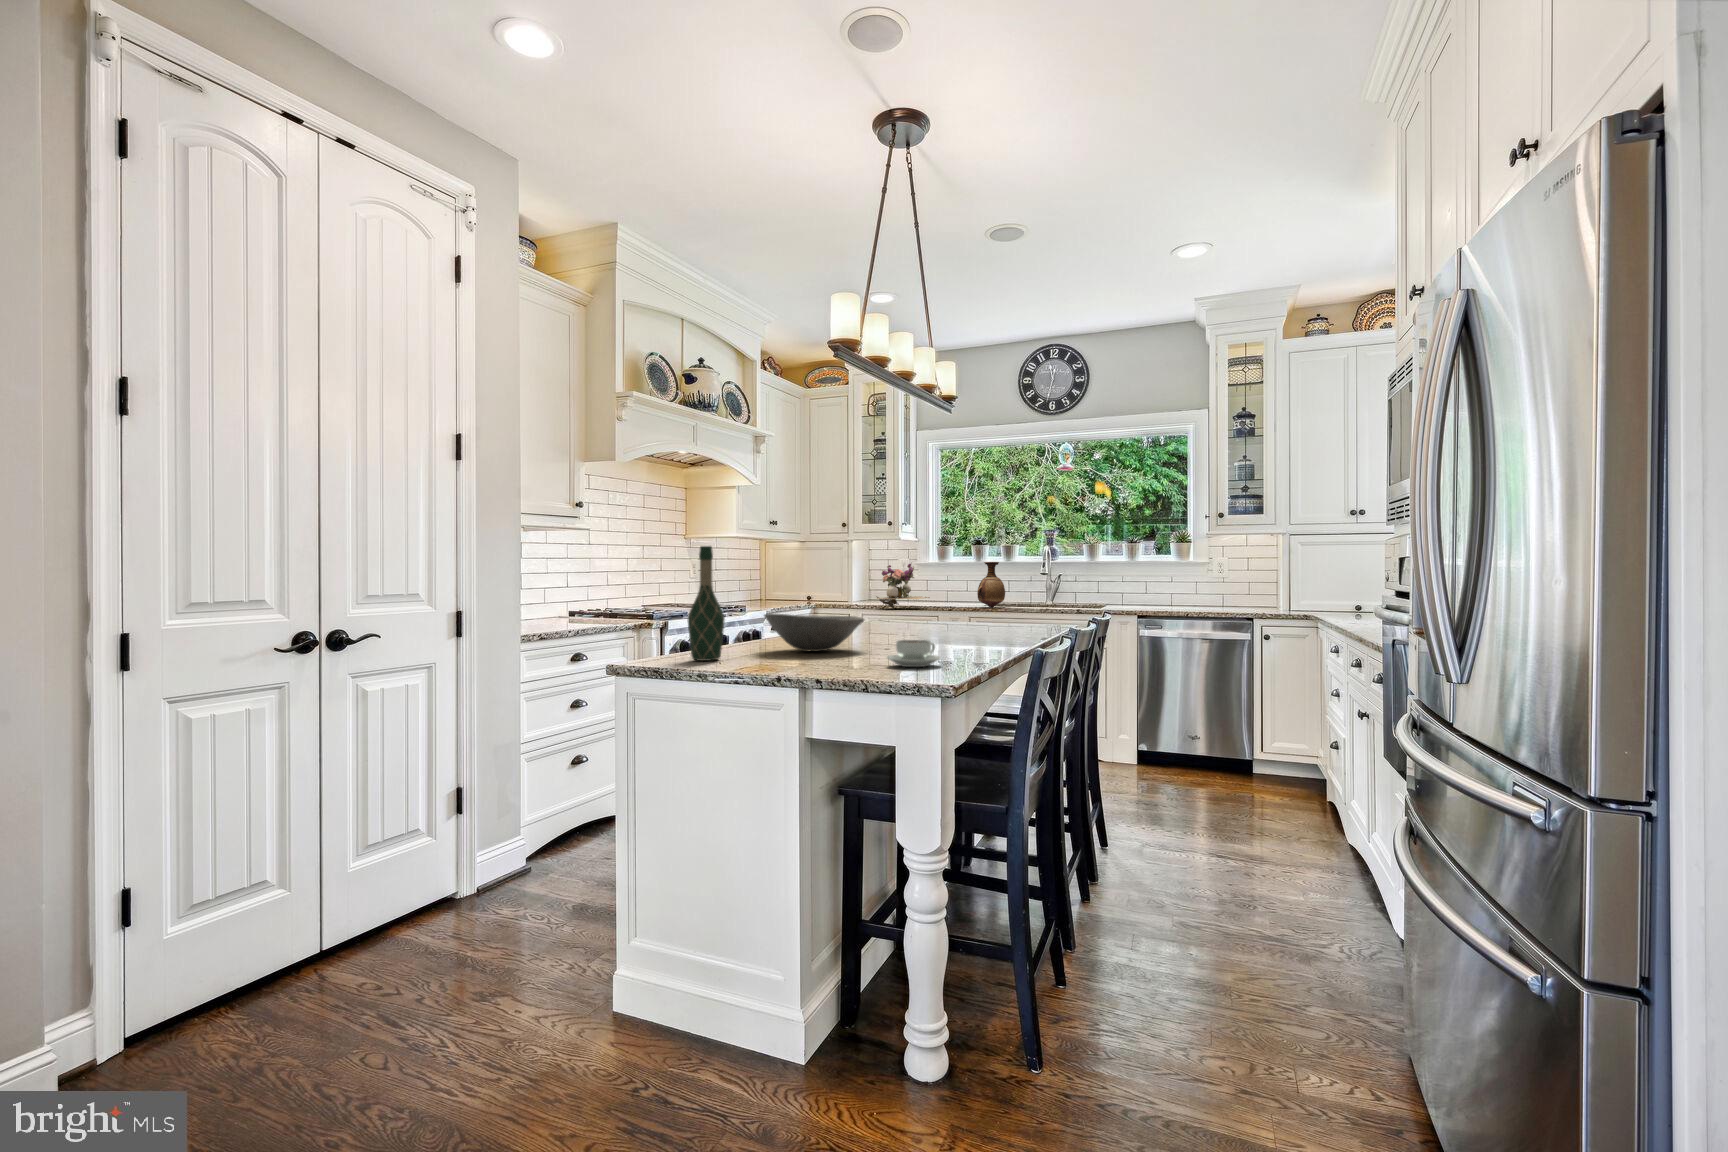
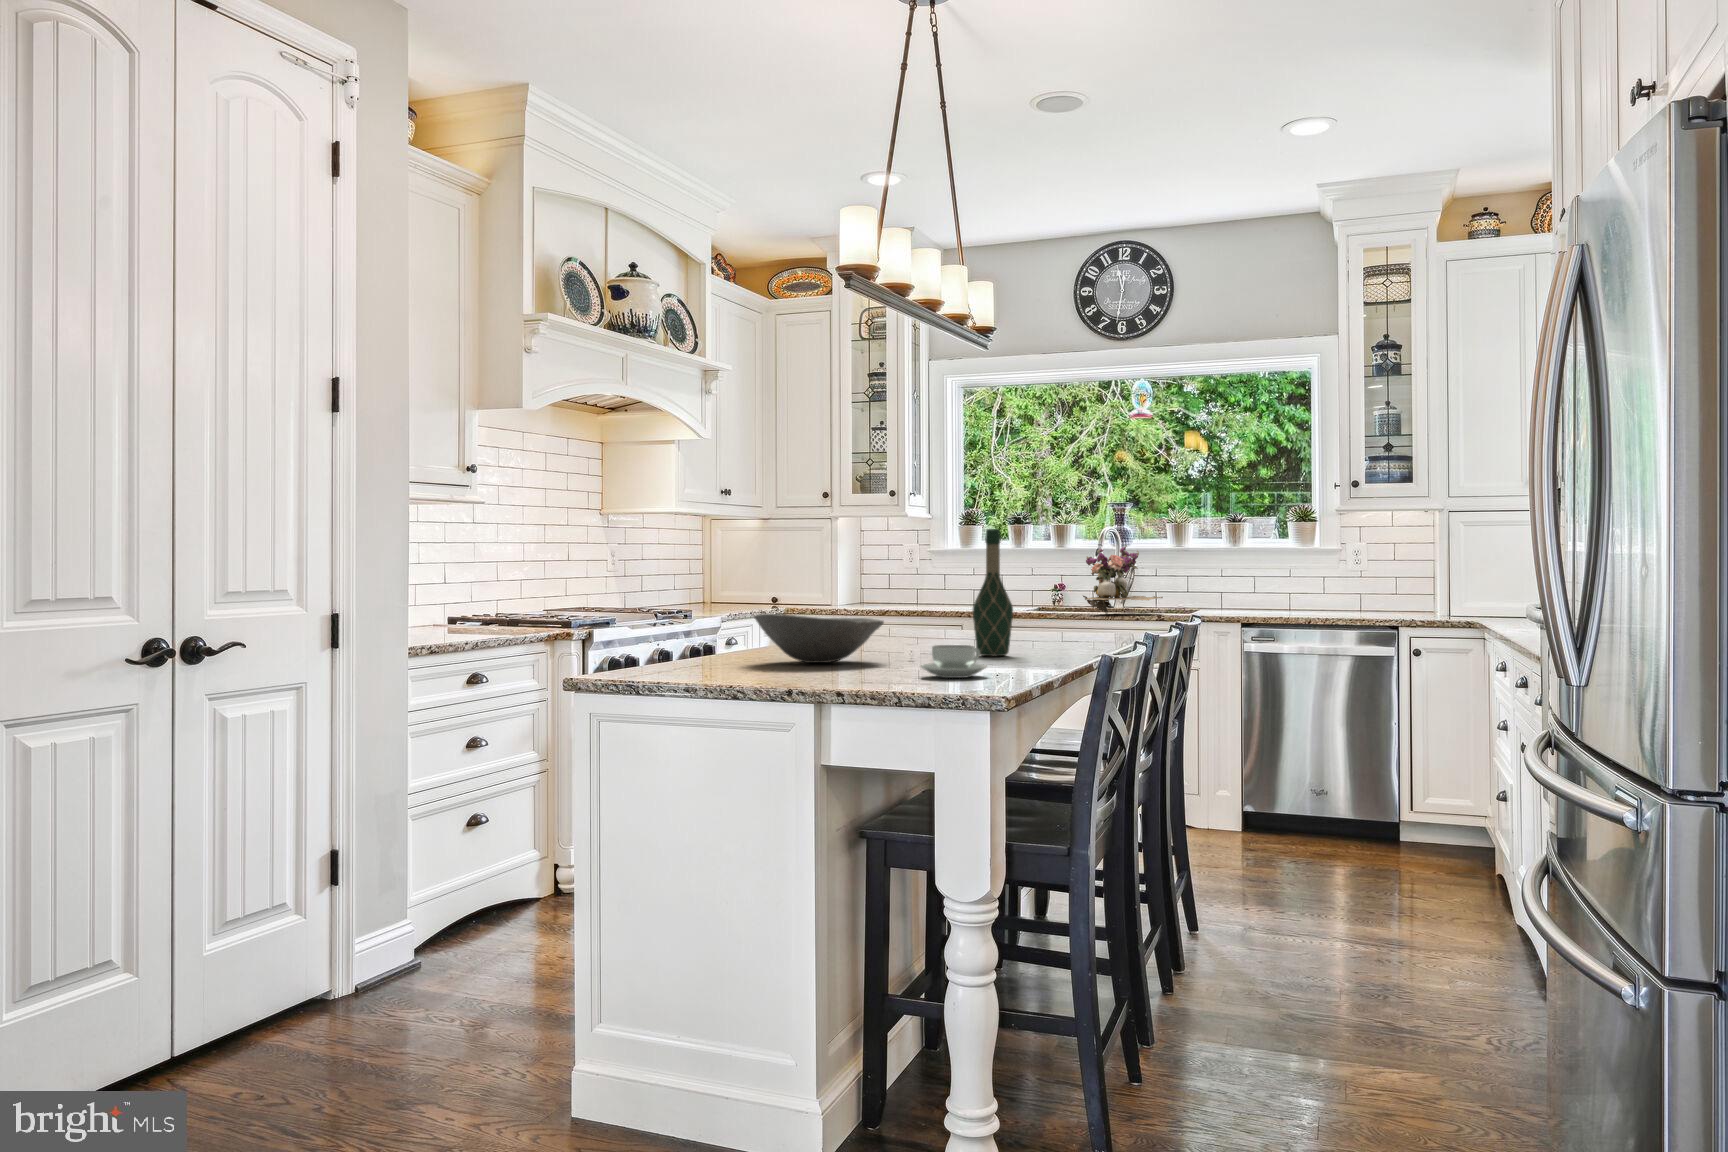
wine bottle: present [688,546,725,661] -> present [973,529,1013,656]
vase: present [977,562,1005,607] -> none [1016,549,1055,613]
flower arrangement: present [877,563,930,608] -> present [1083,545,1163,614]

